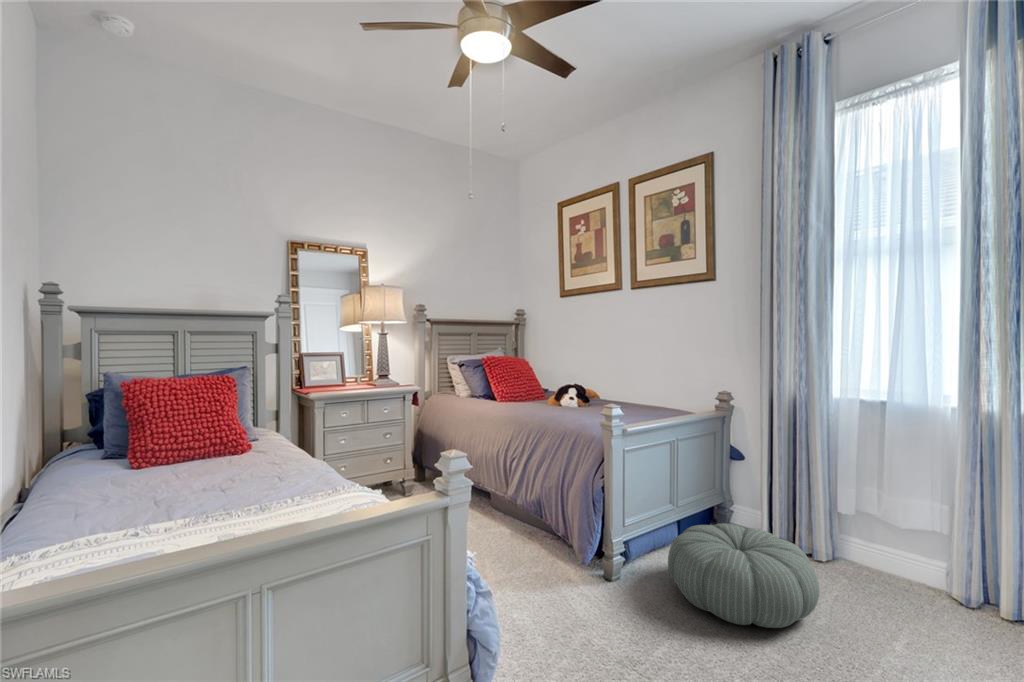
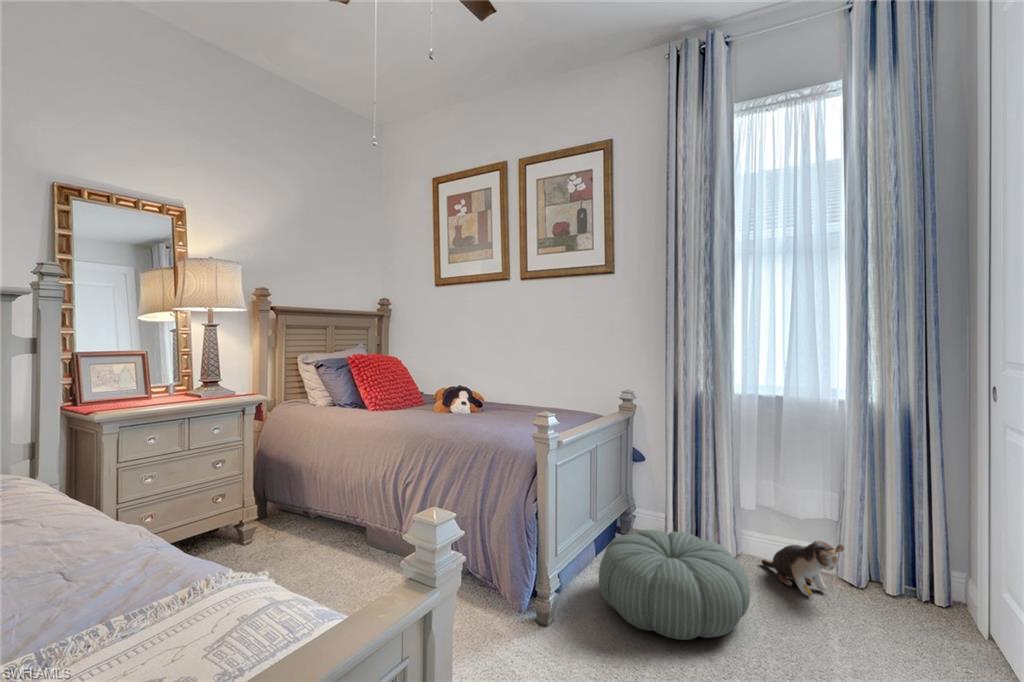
plush toy: none [863,556,944,612] -> present [762,541,844,596]

